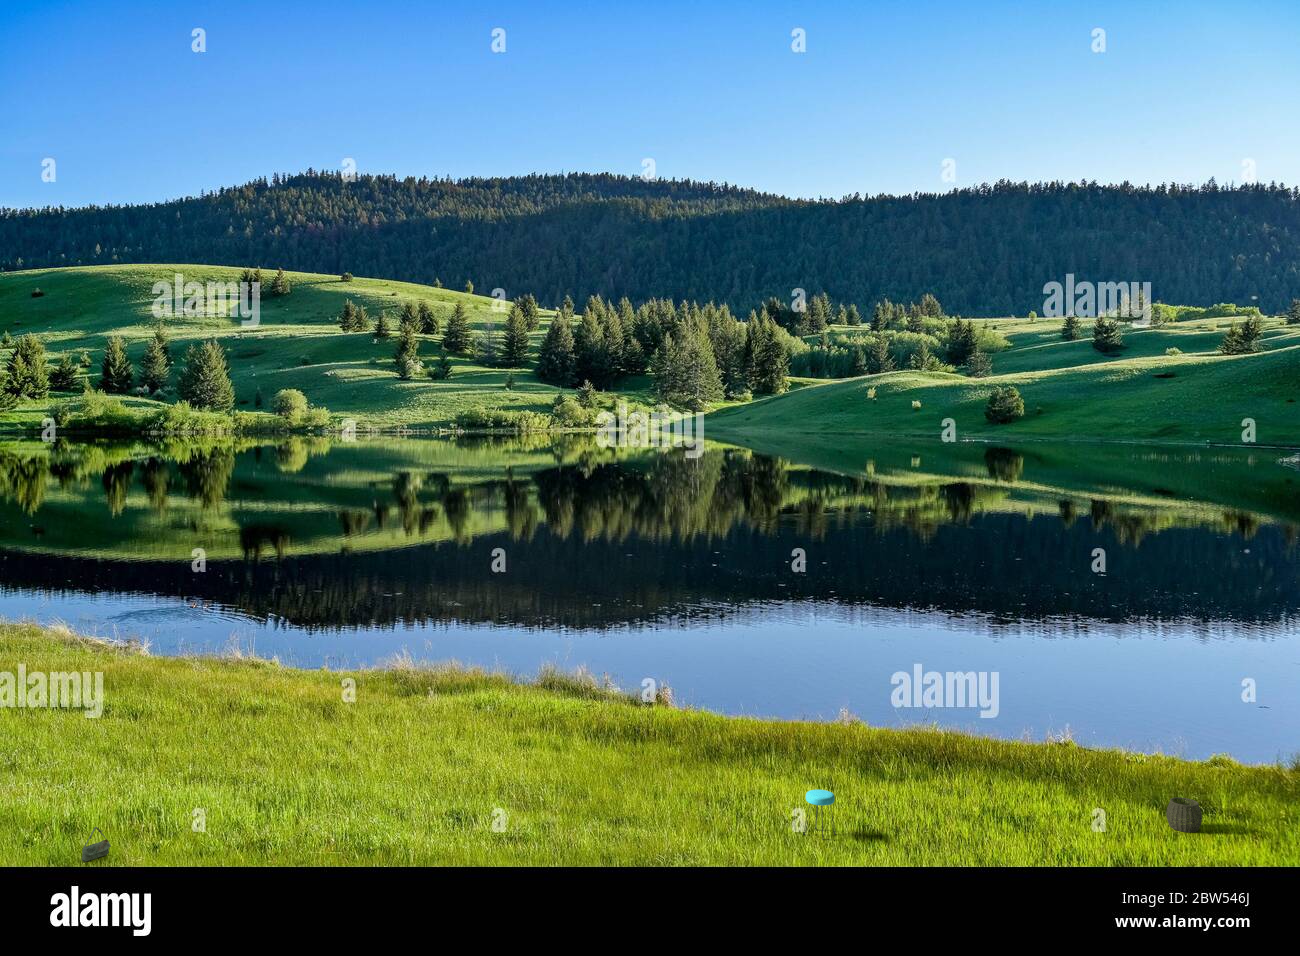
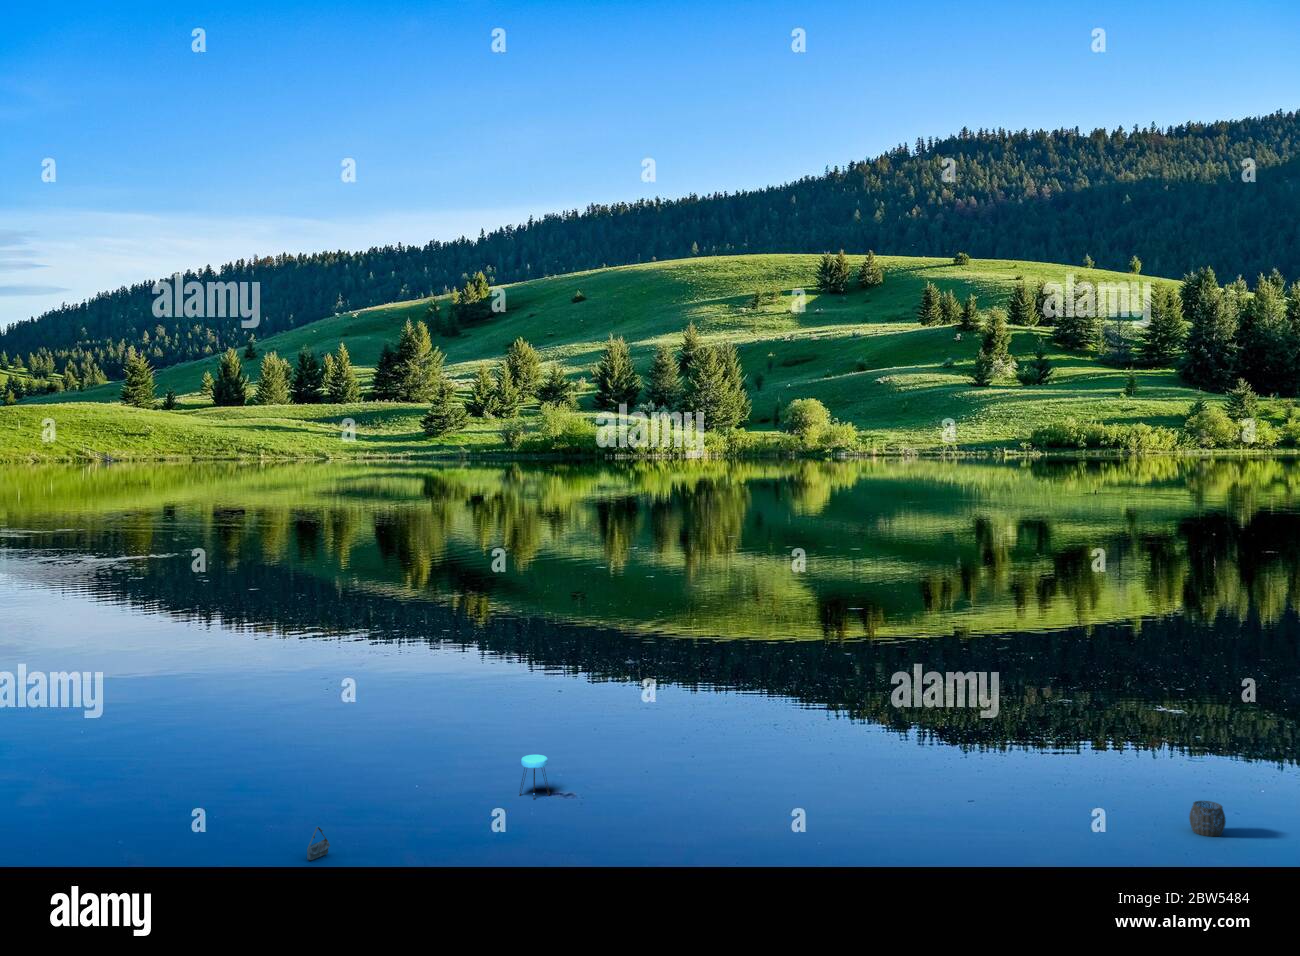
stool: present [803,790,835,840] -> present [519,755,550,800]
bag: present [82,827,111,862] -> present [307,826,330,861]

